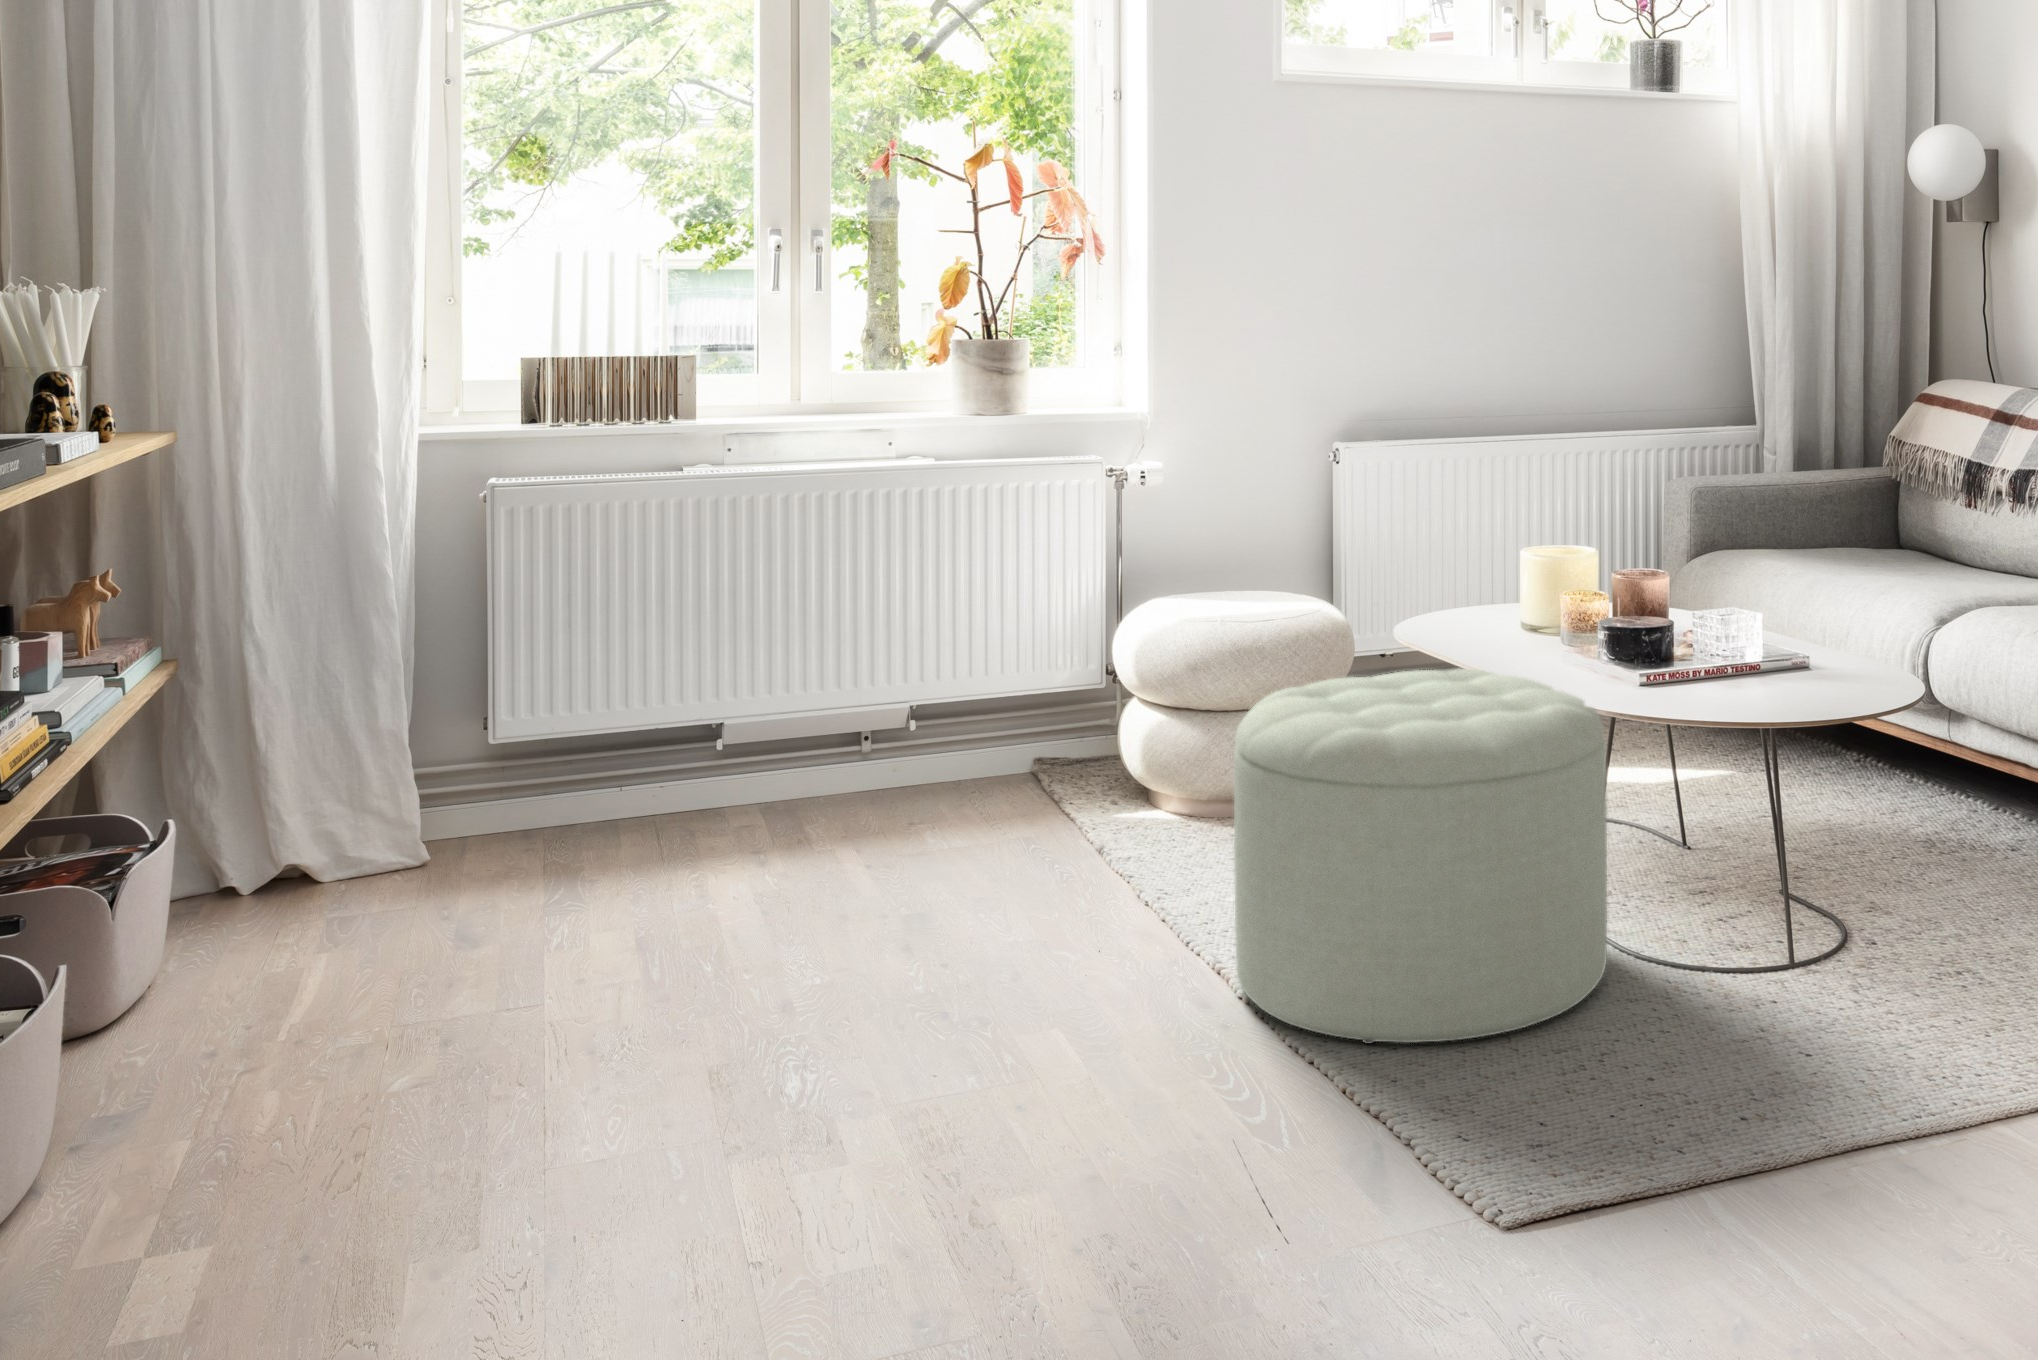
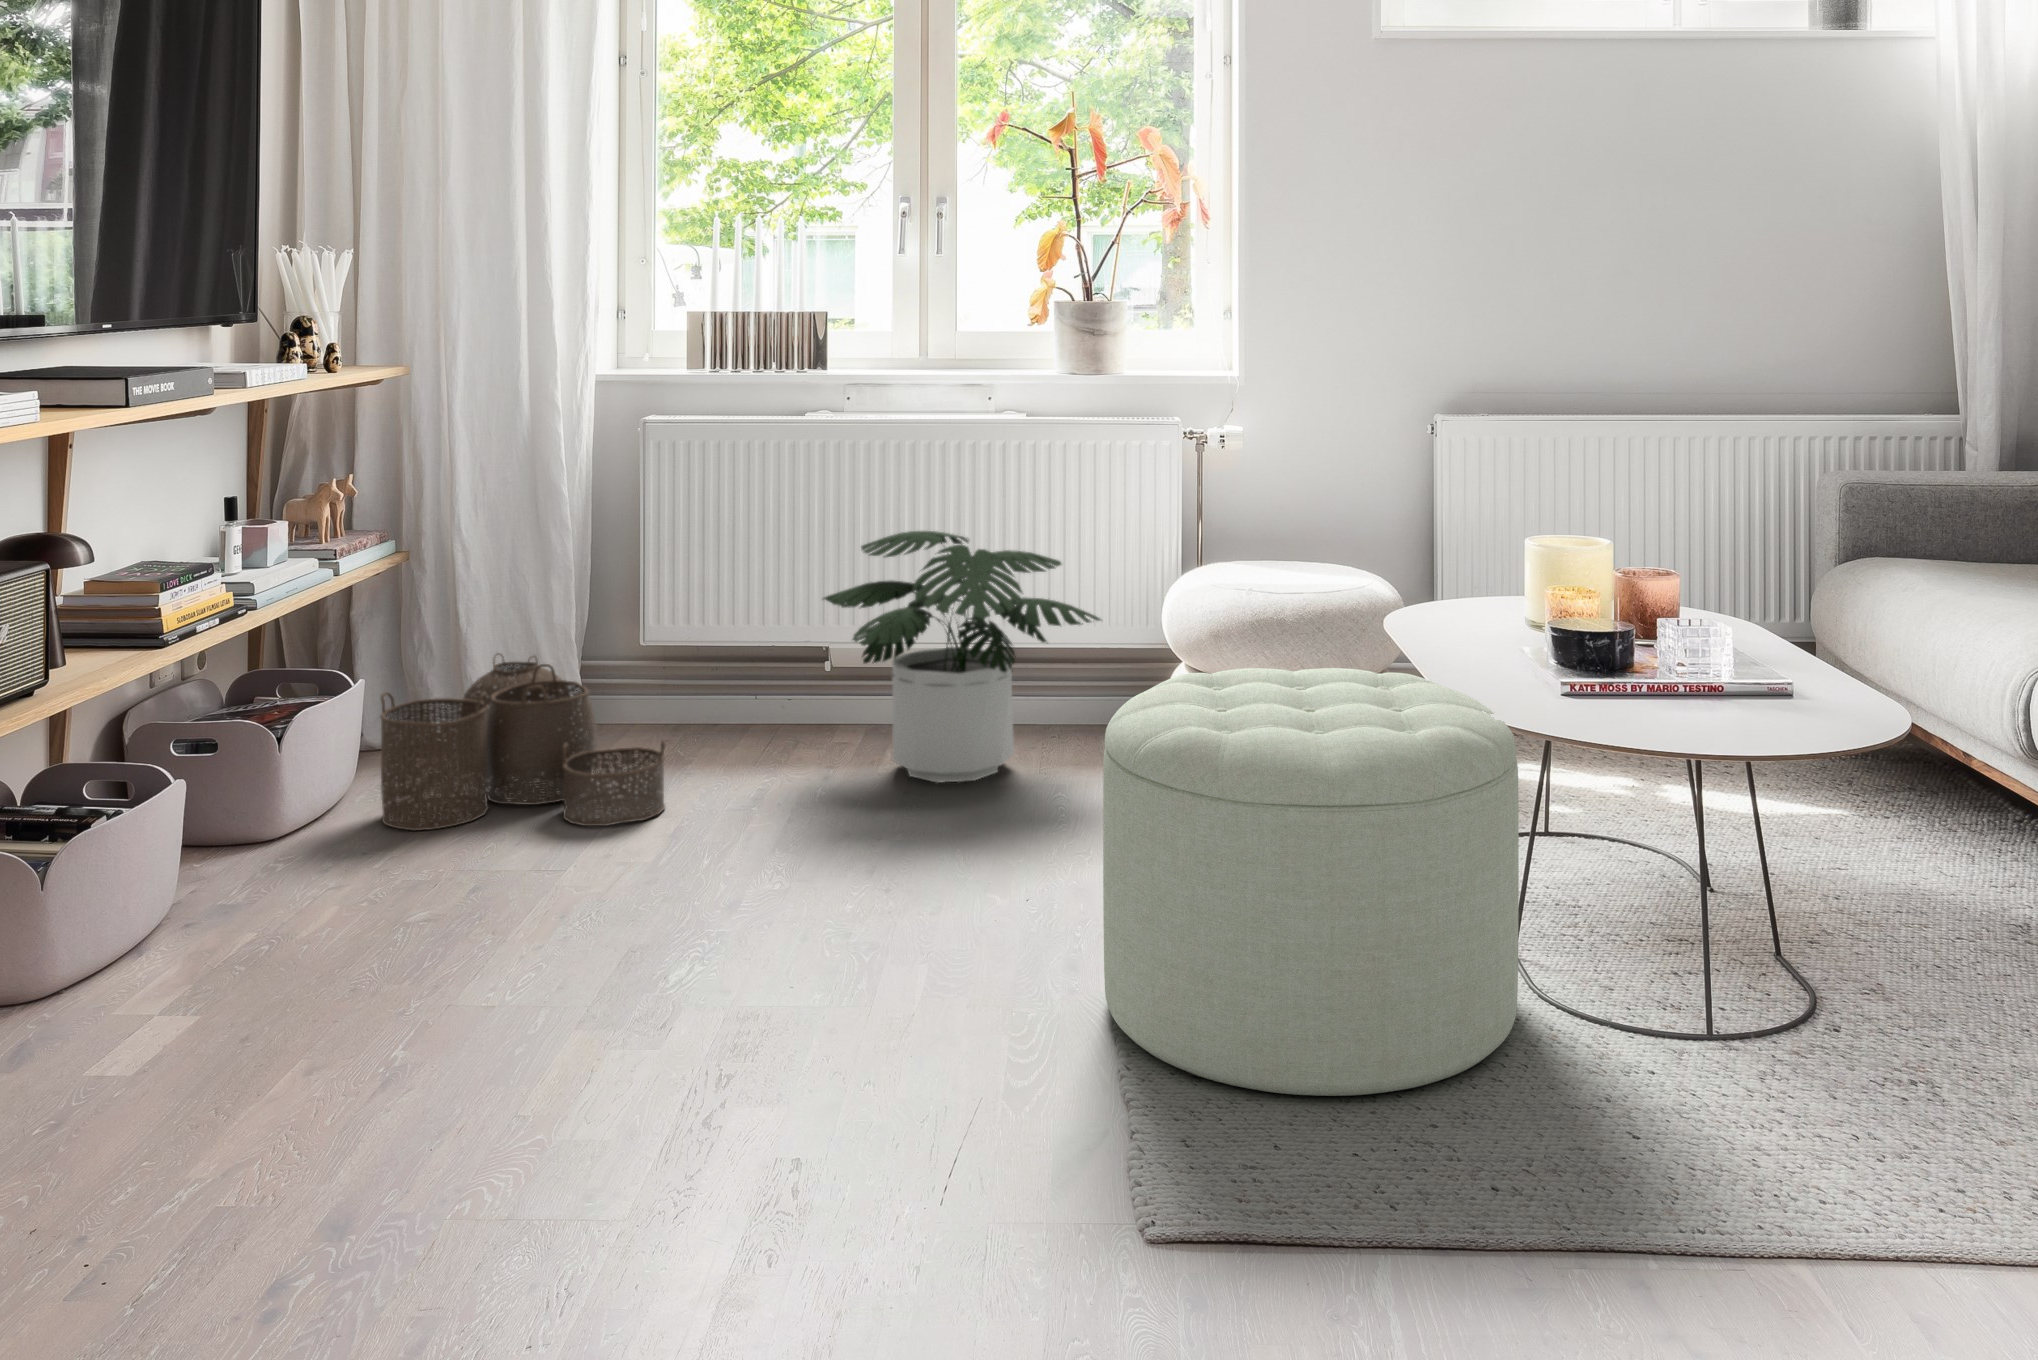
potted plant: none [742,587,1070,850] -> present [823,531,1101,782]
woven basket: none [230,769,606,985] -> present [380,654,666,830]

